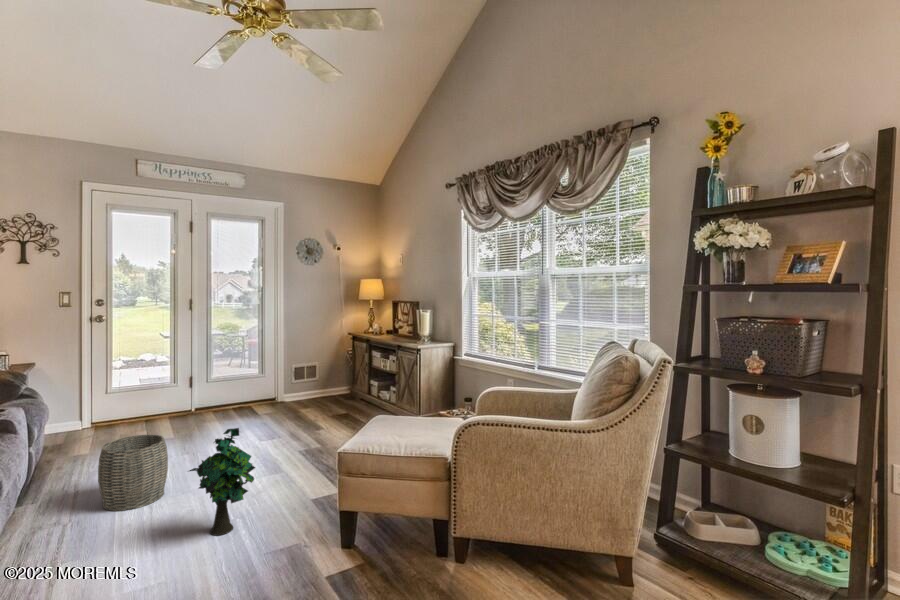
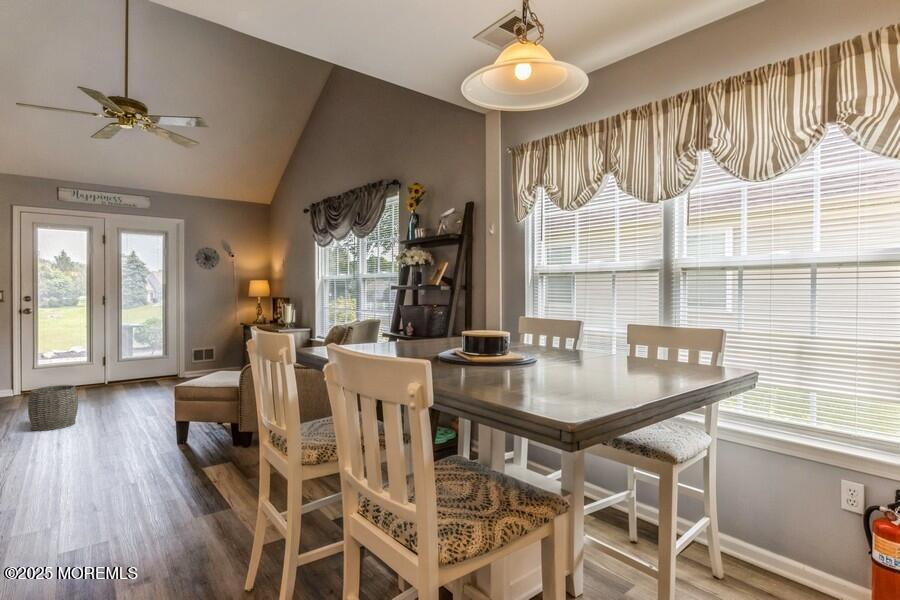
decorative plant: present [189,428,255,535] -> none [88,372,135,438]

